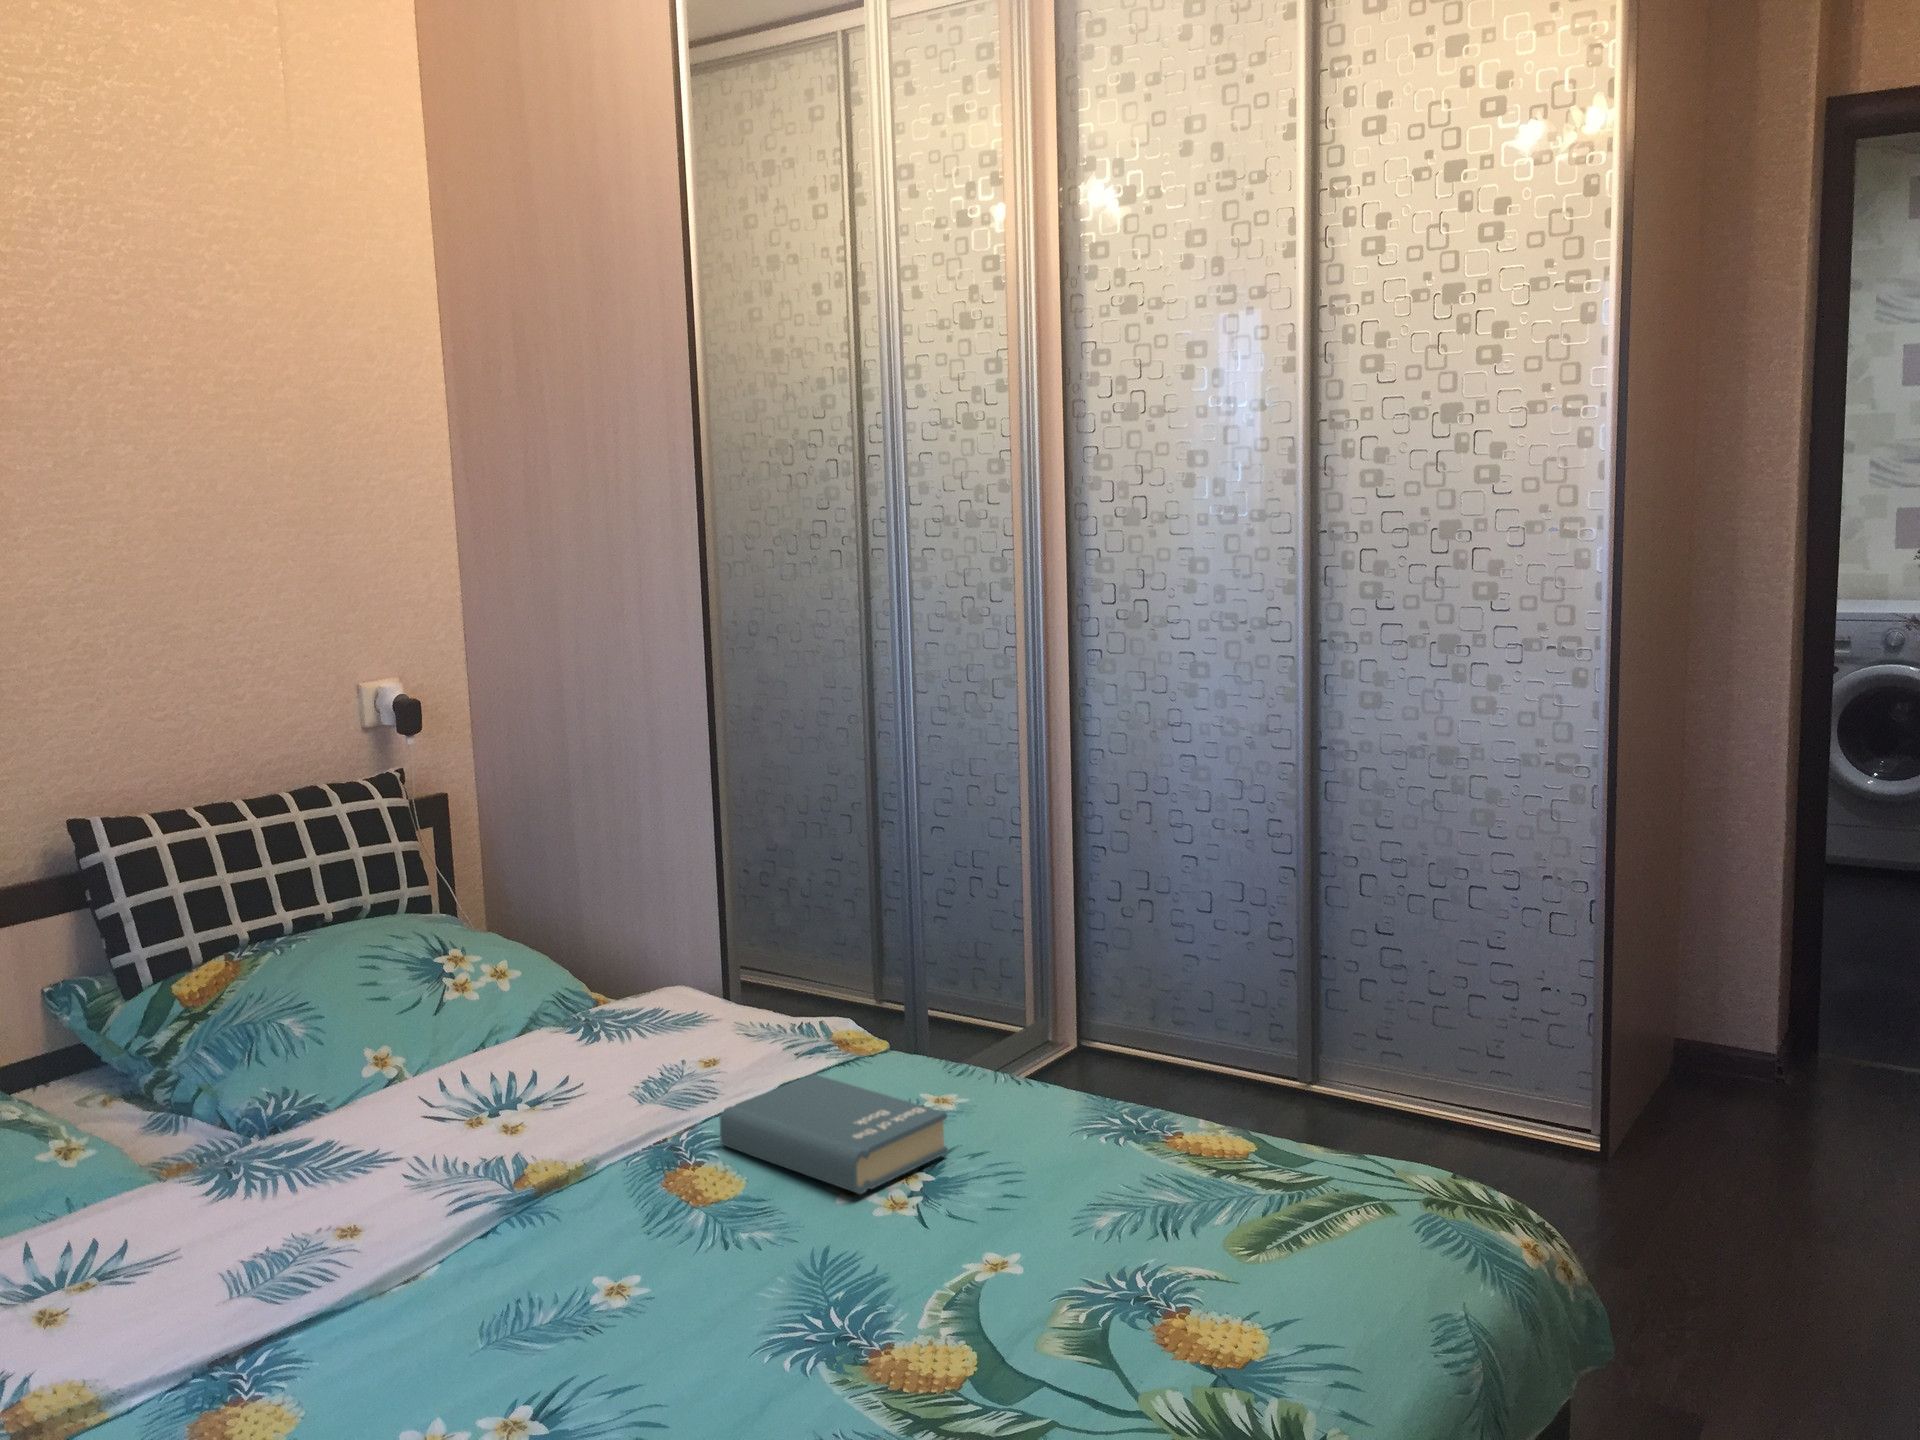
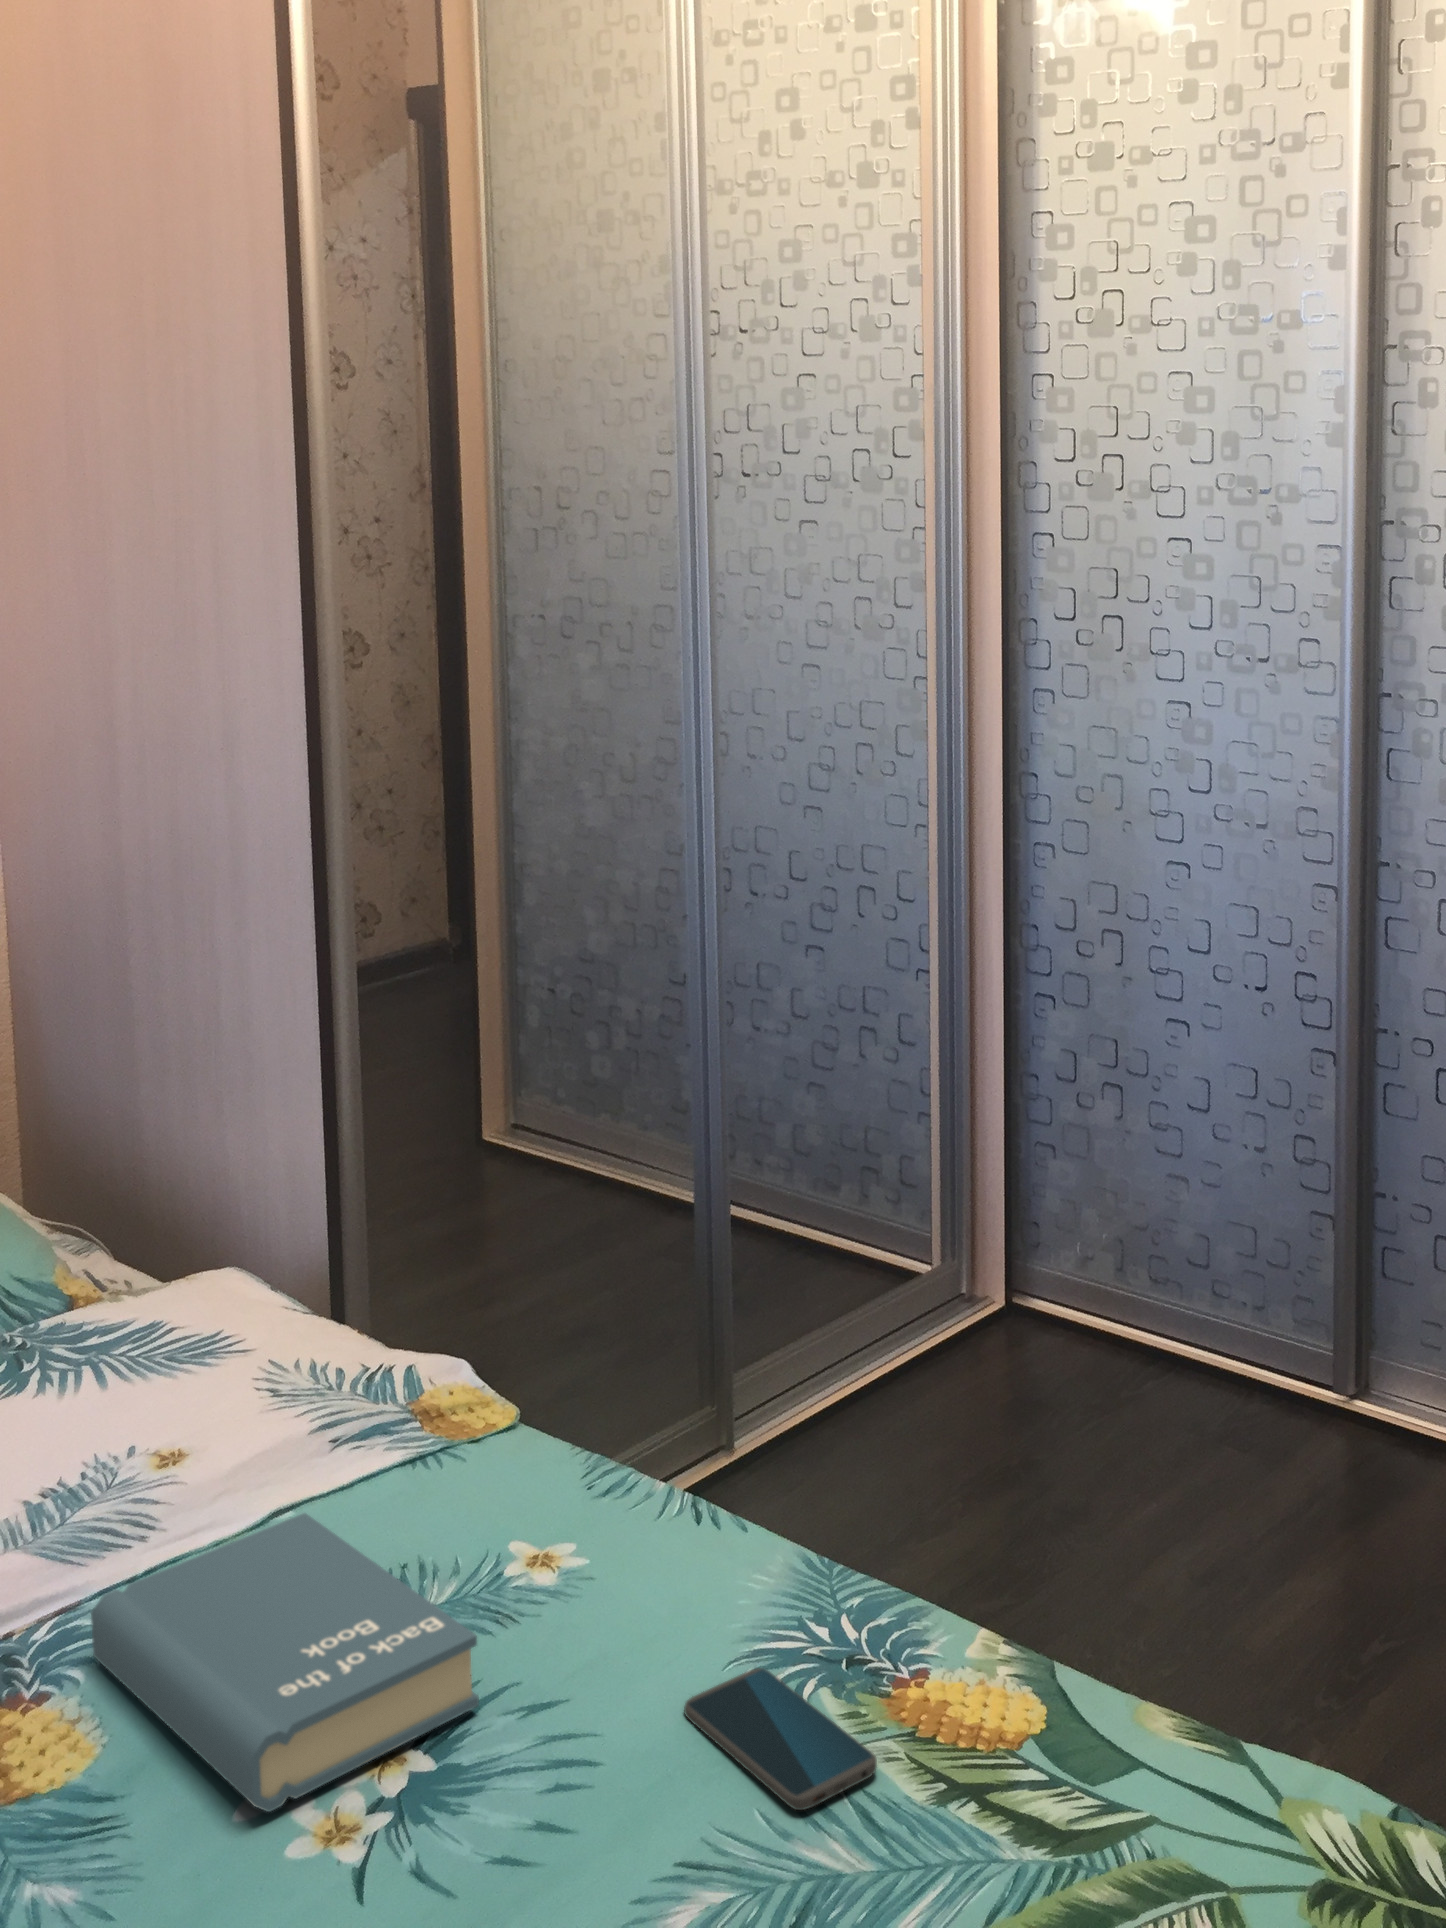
smartphone: none [1059,1133,1176,1184] -> present [684,1668,877,1810]

